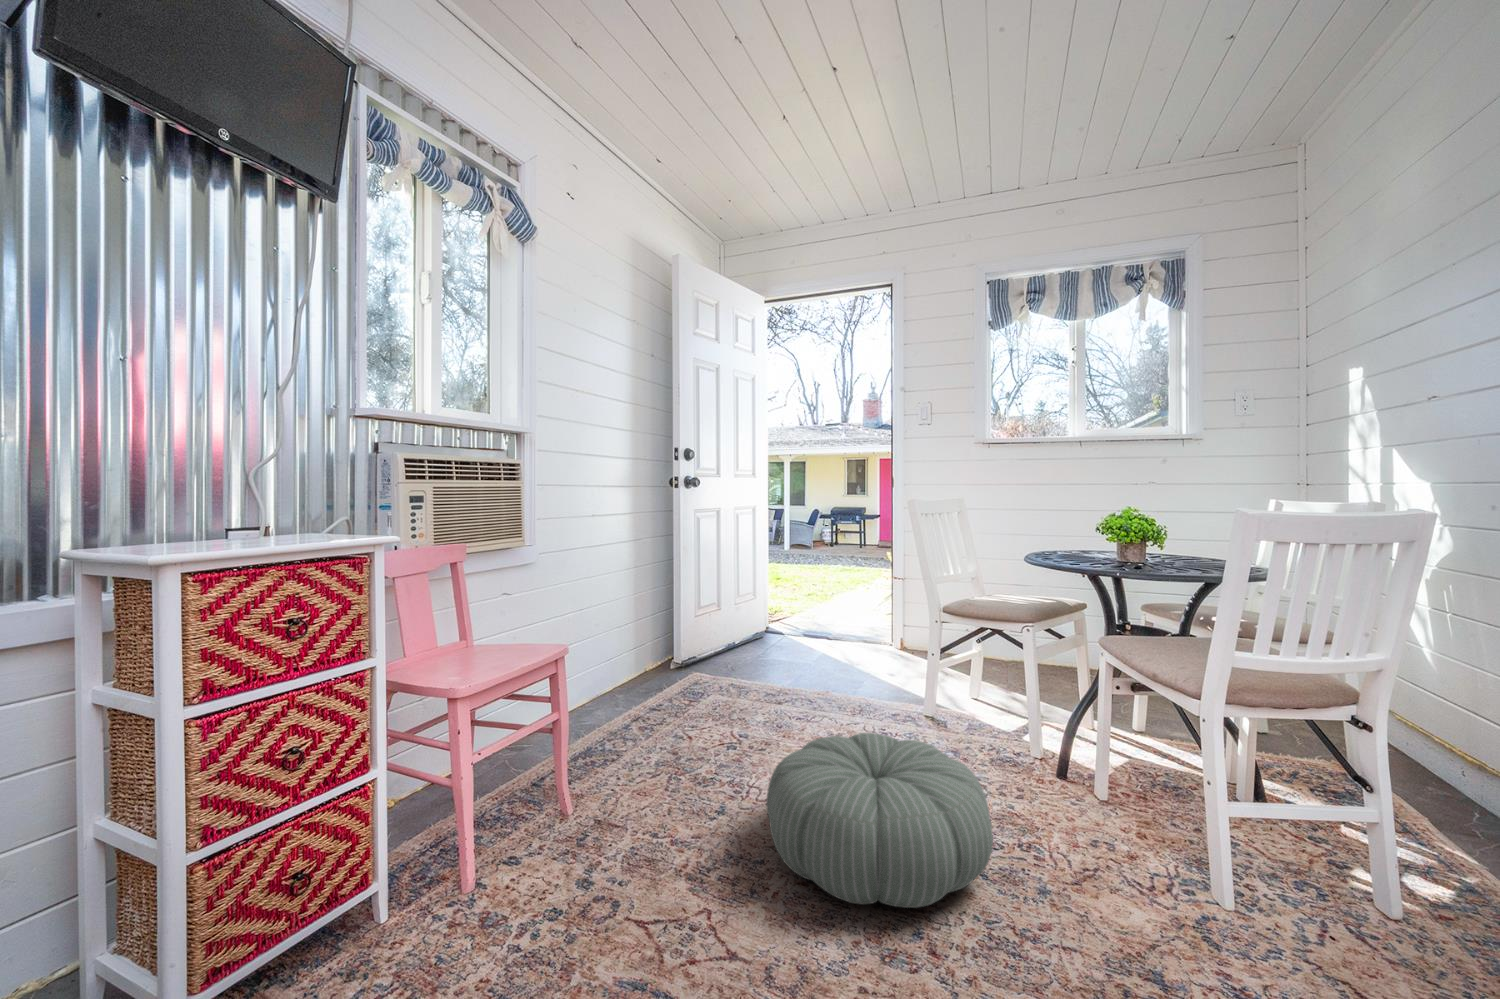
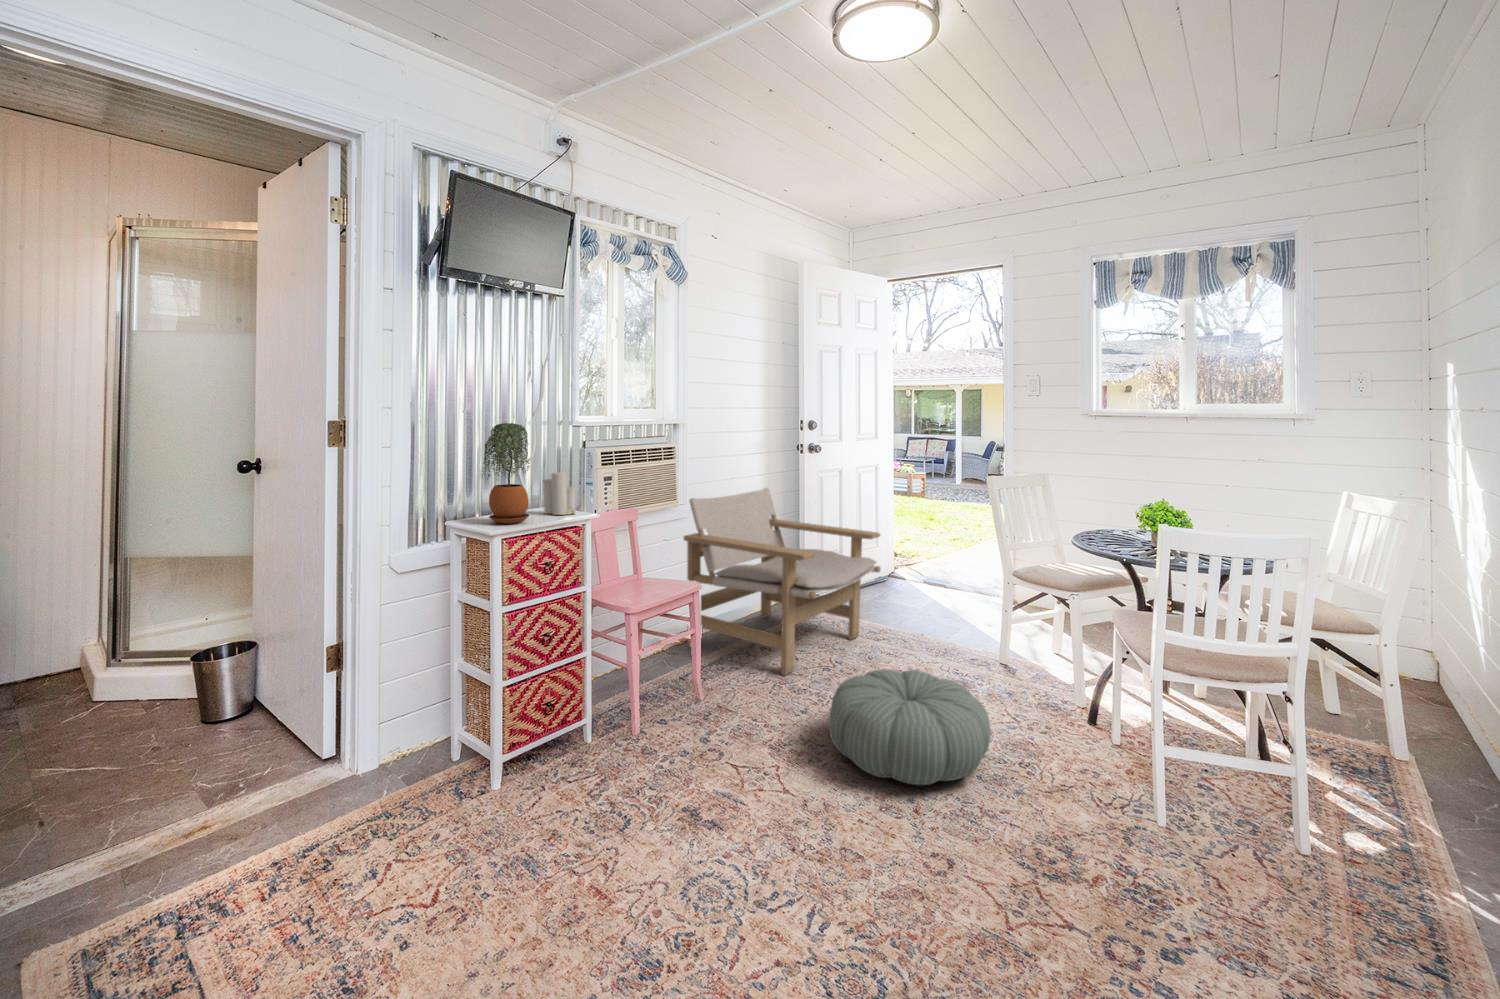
potted plant: none [160,371,269,550] -> present [482,423,530,524]
candle: none [300,463,360,540] -> present [544,472,576,515]
lounge chair: none [531,526,779,761] -> present [684,488,880,675]

